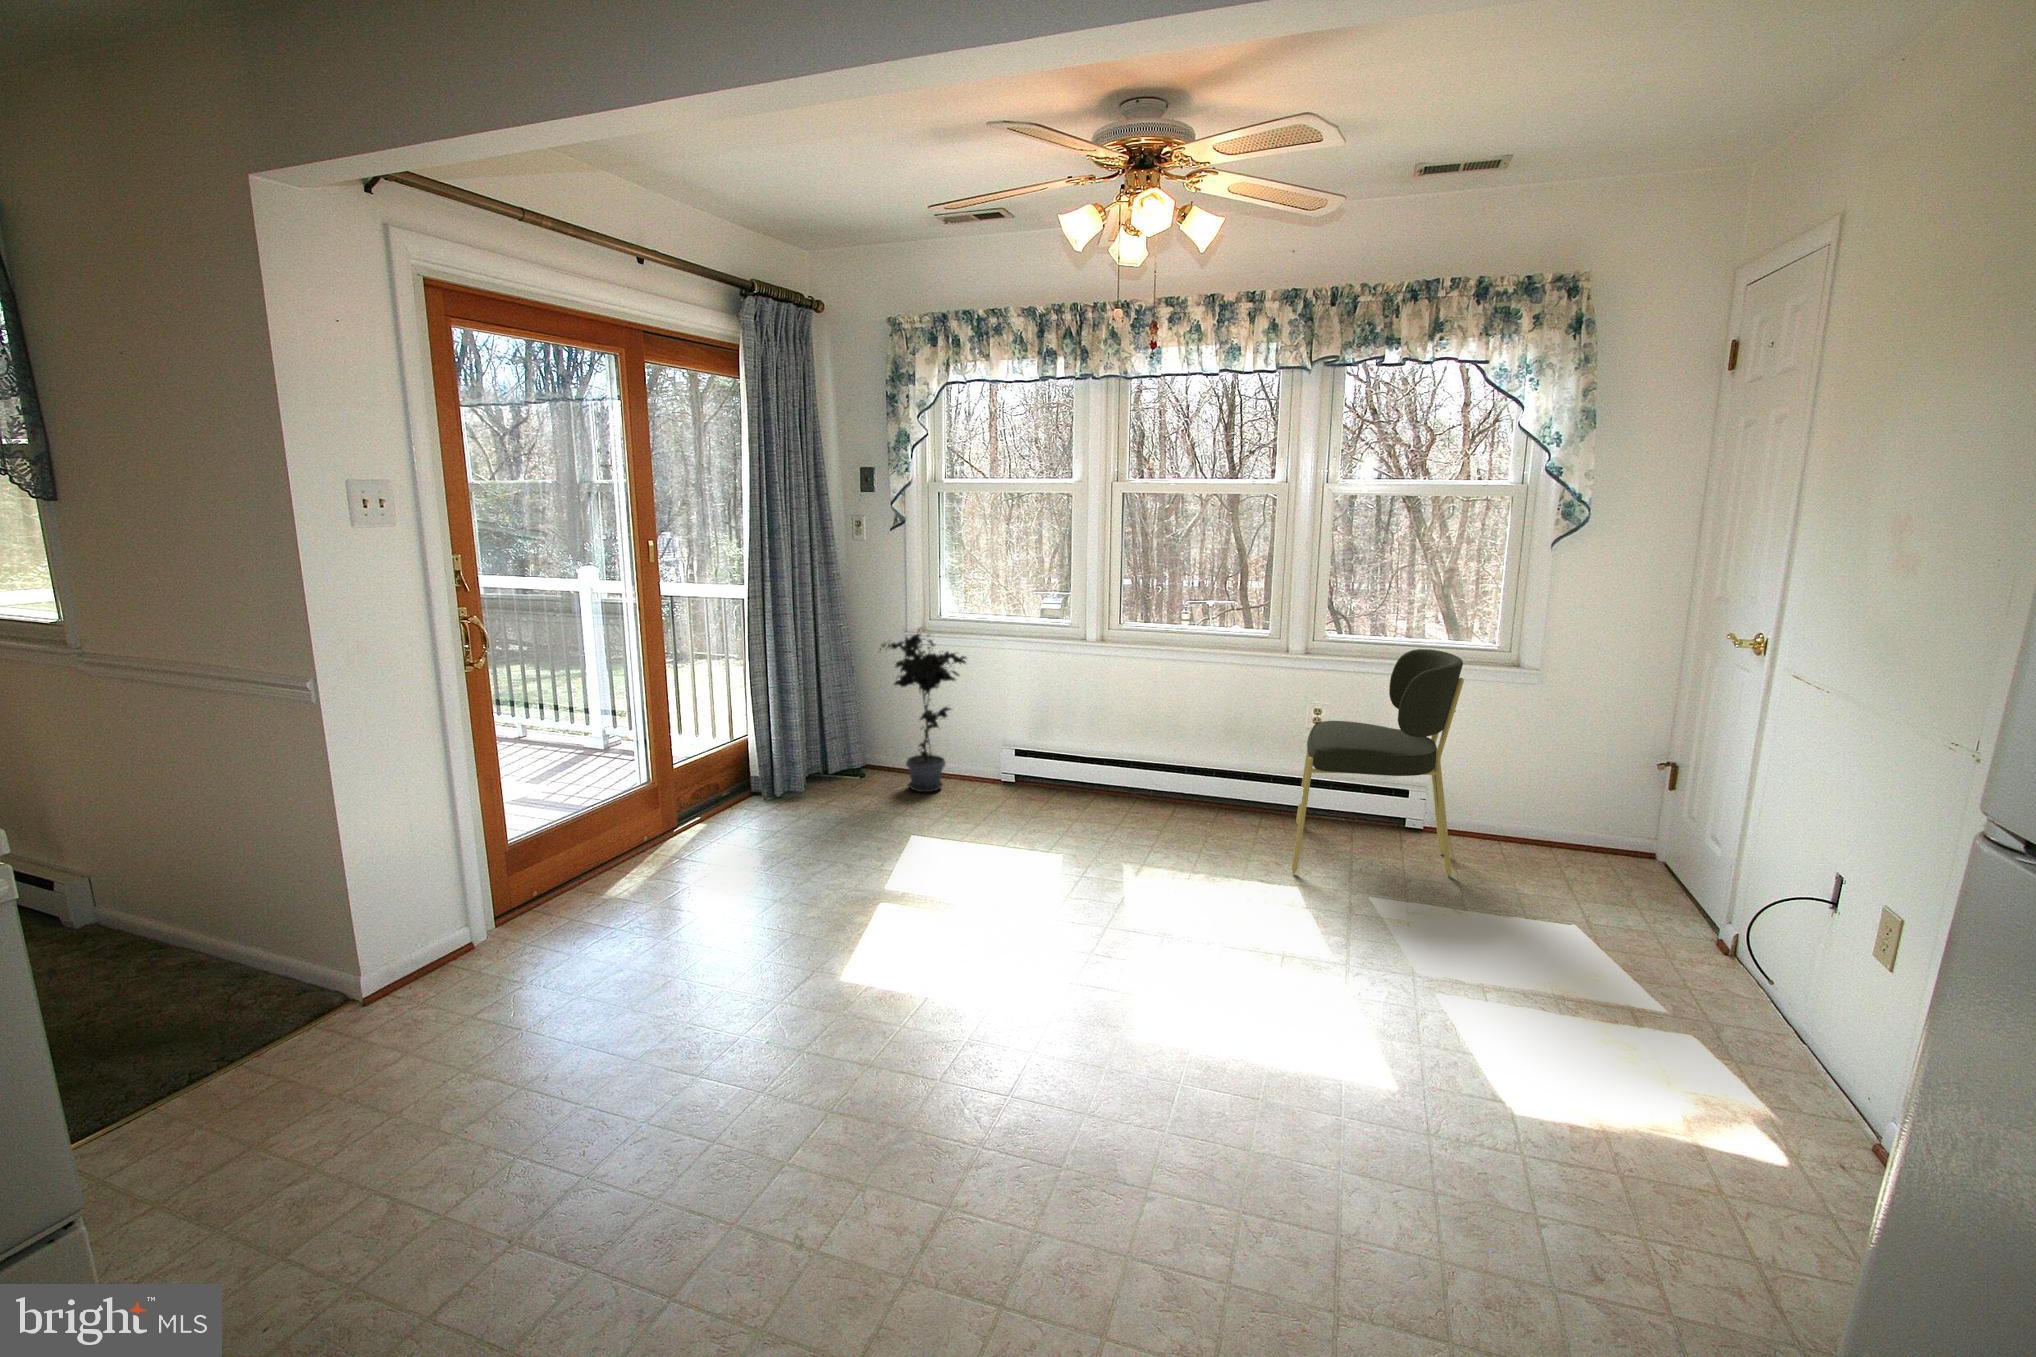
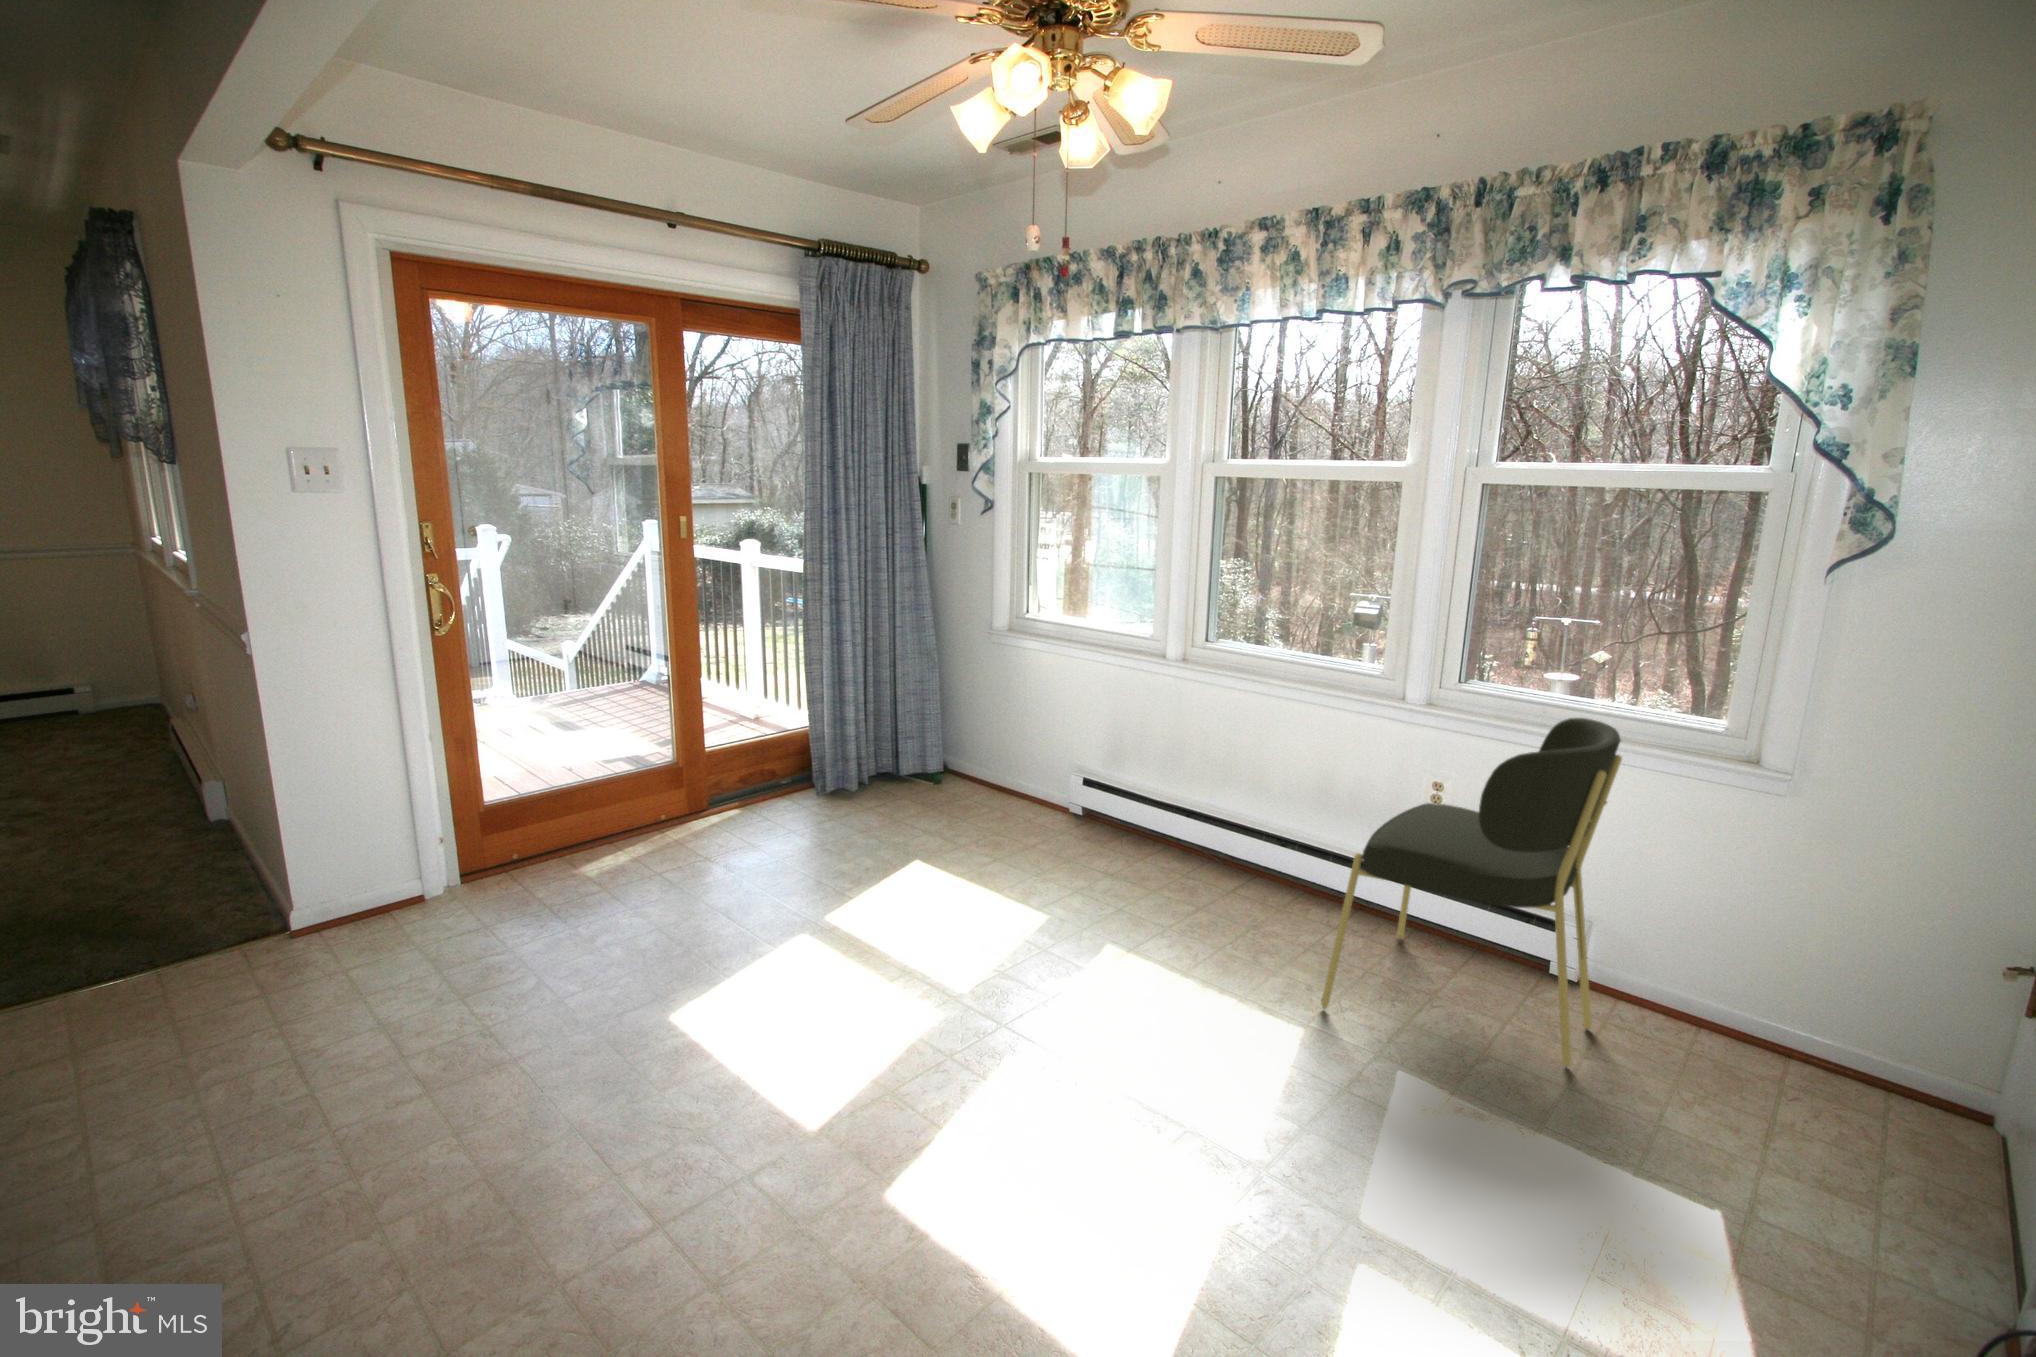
potted plant: present [880,630,966,792] -> none [945,628,1031,816]

